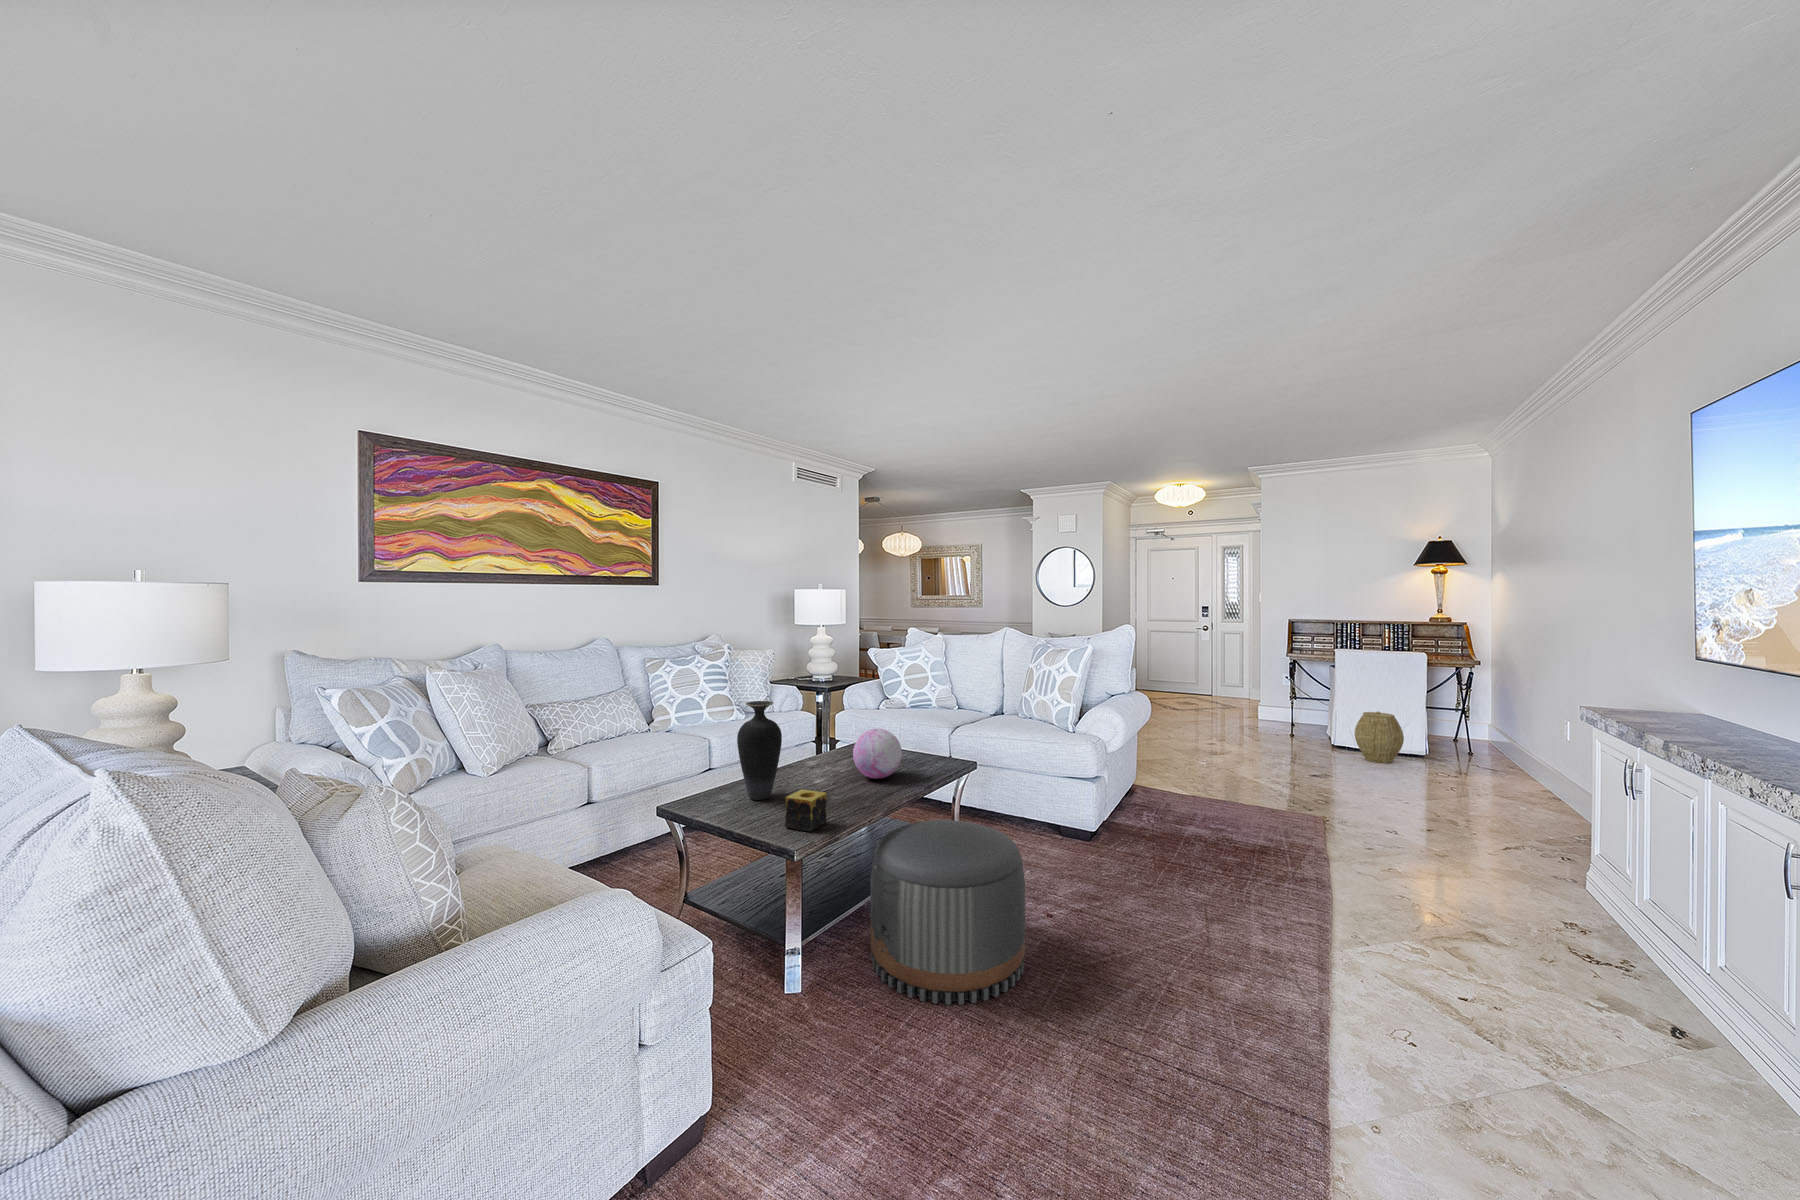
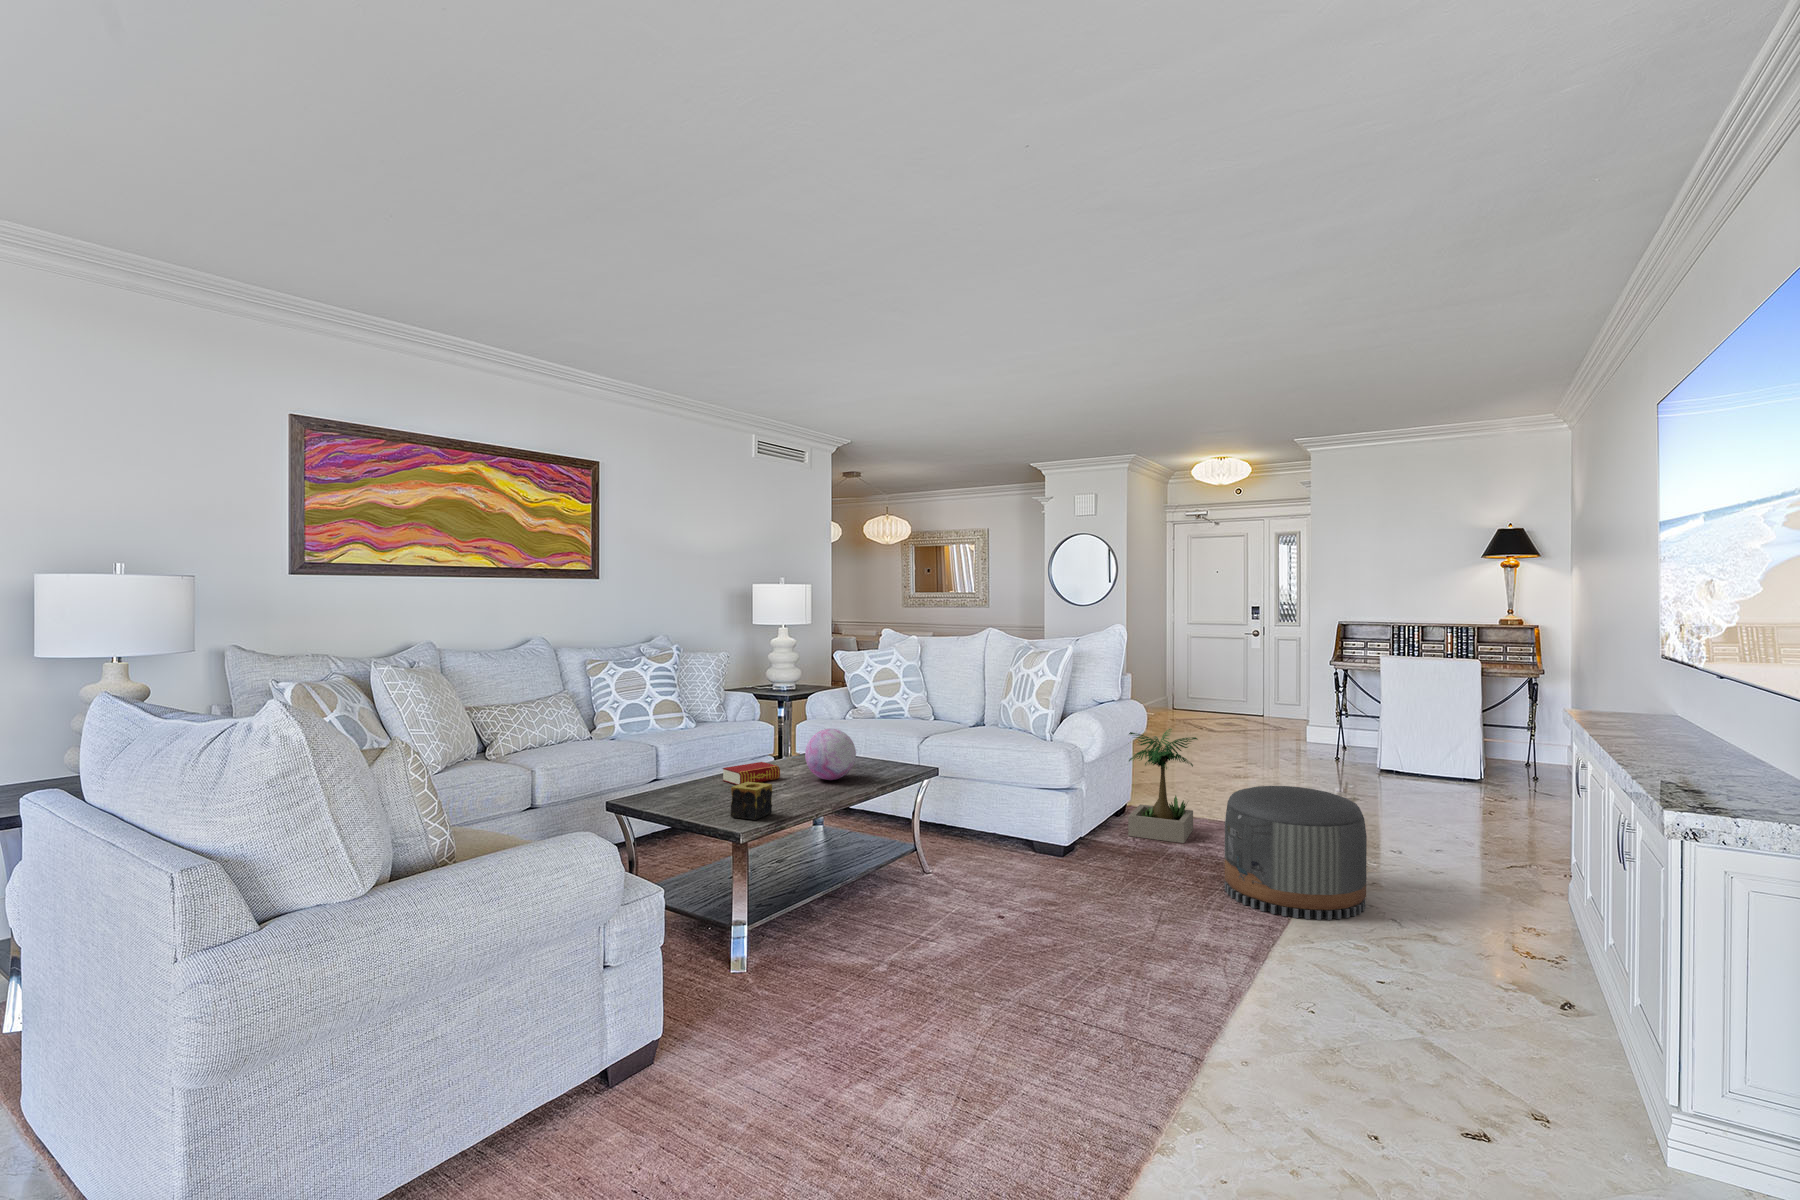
vase: present [737,701,782,800] -> none [685,697,730,796]
woven basket: present [1355,711,1404,763] -> none [1400,727,1453,786]
potted plant: none [1132,718,1212,826] -> present [1128,729,1198,843]
book: none [774,760,829,786] -> present [723,762,780,785]
pouf: present [871,820,1025,1005] -> present [1224,786,1367,920]

